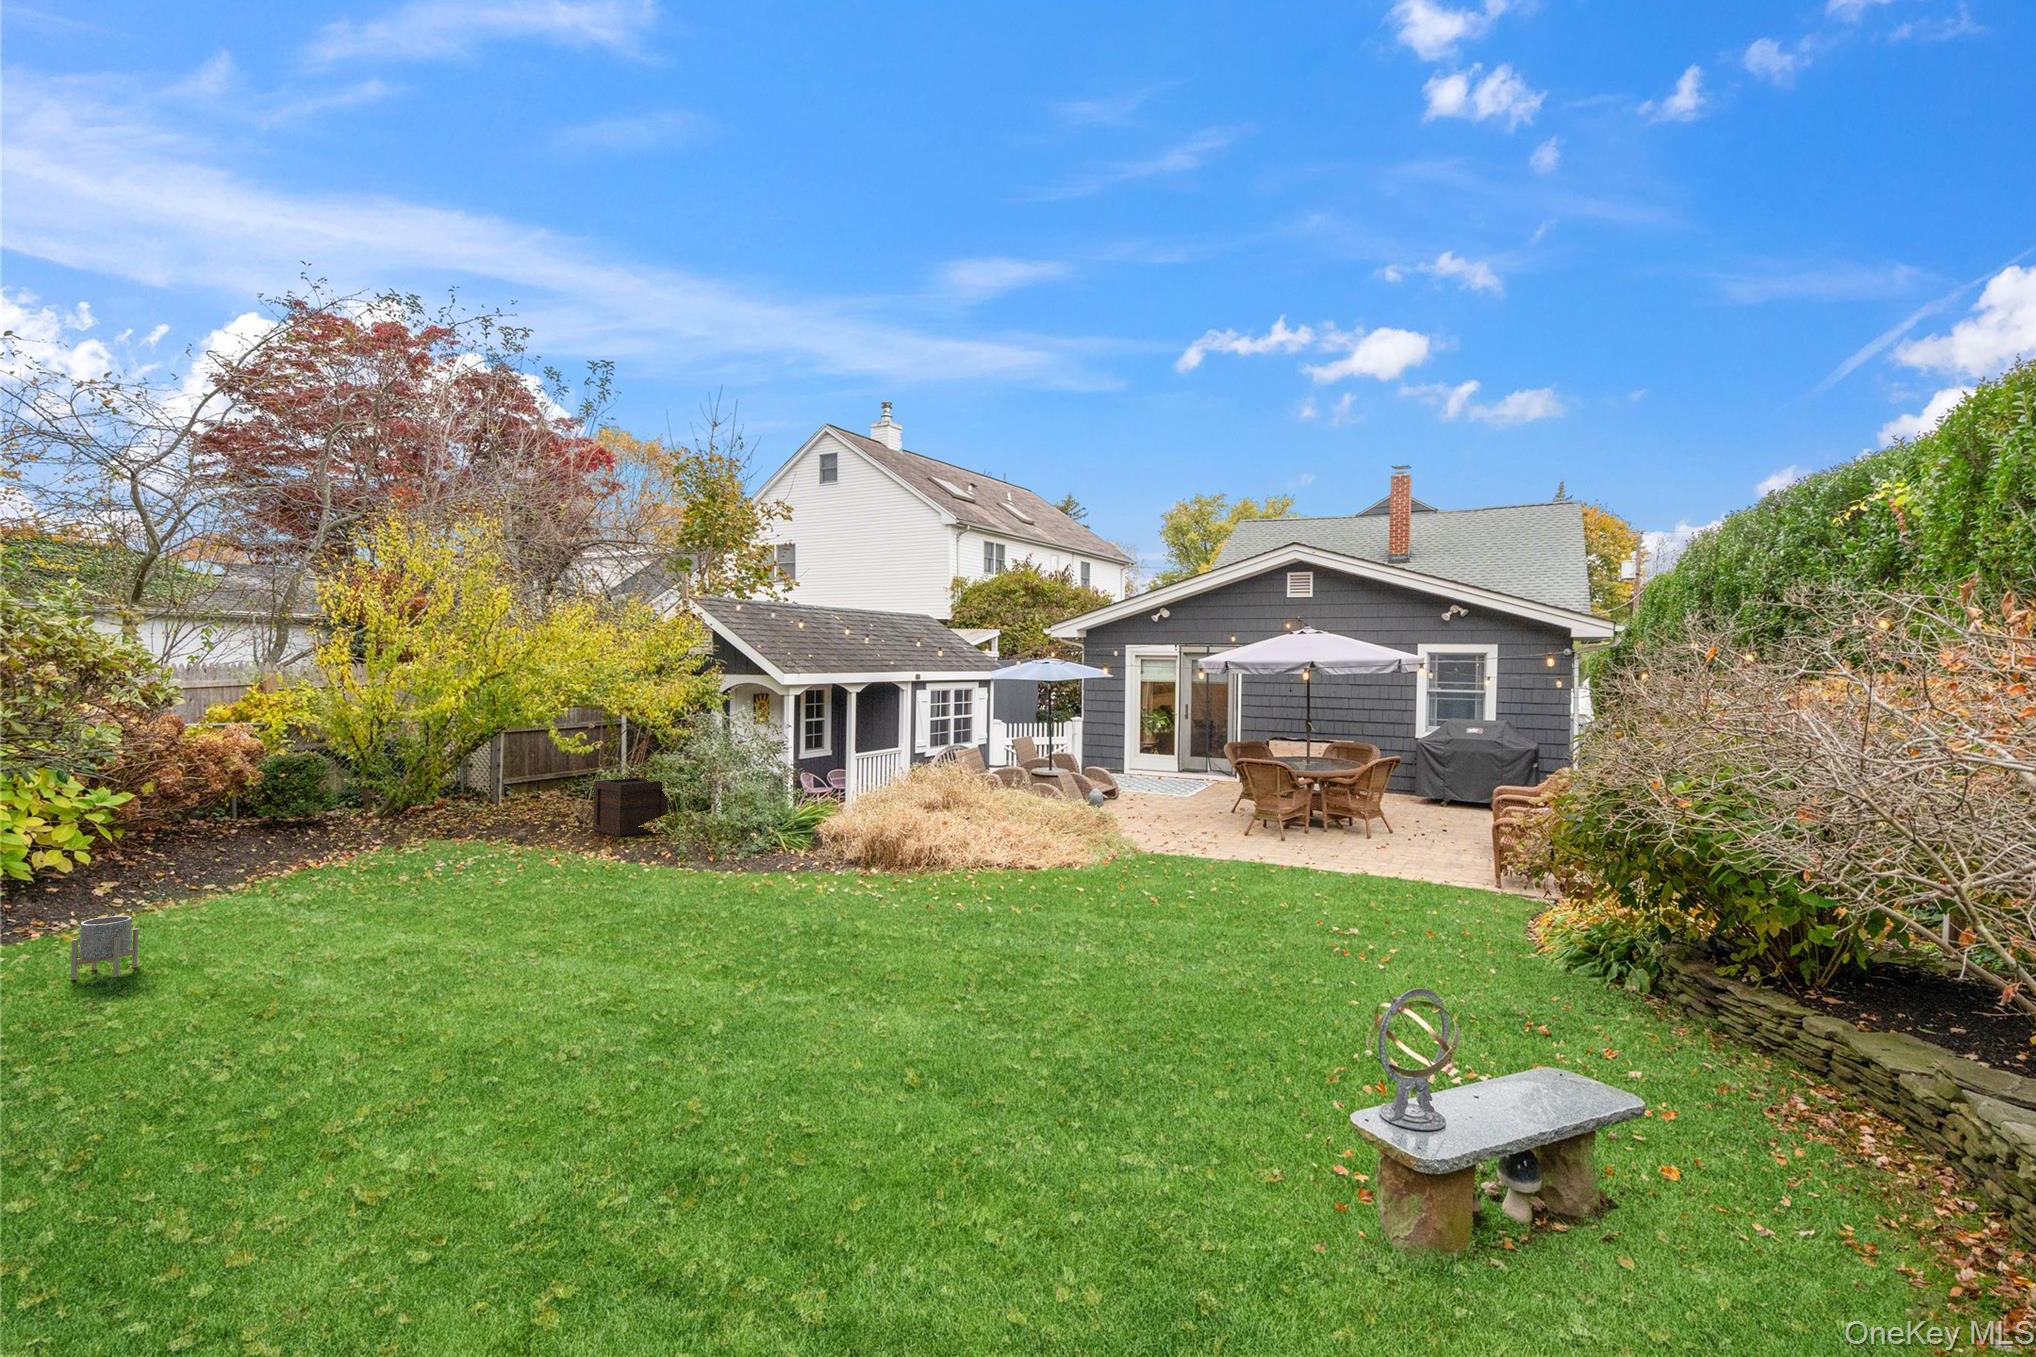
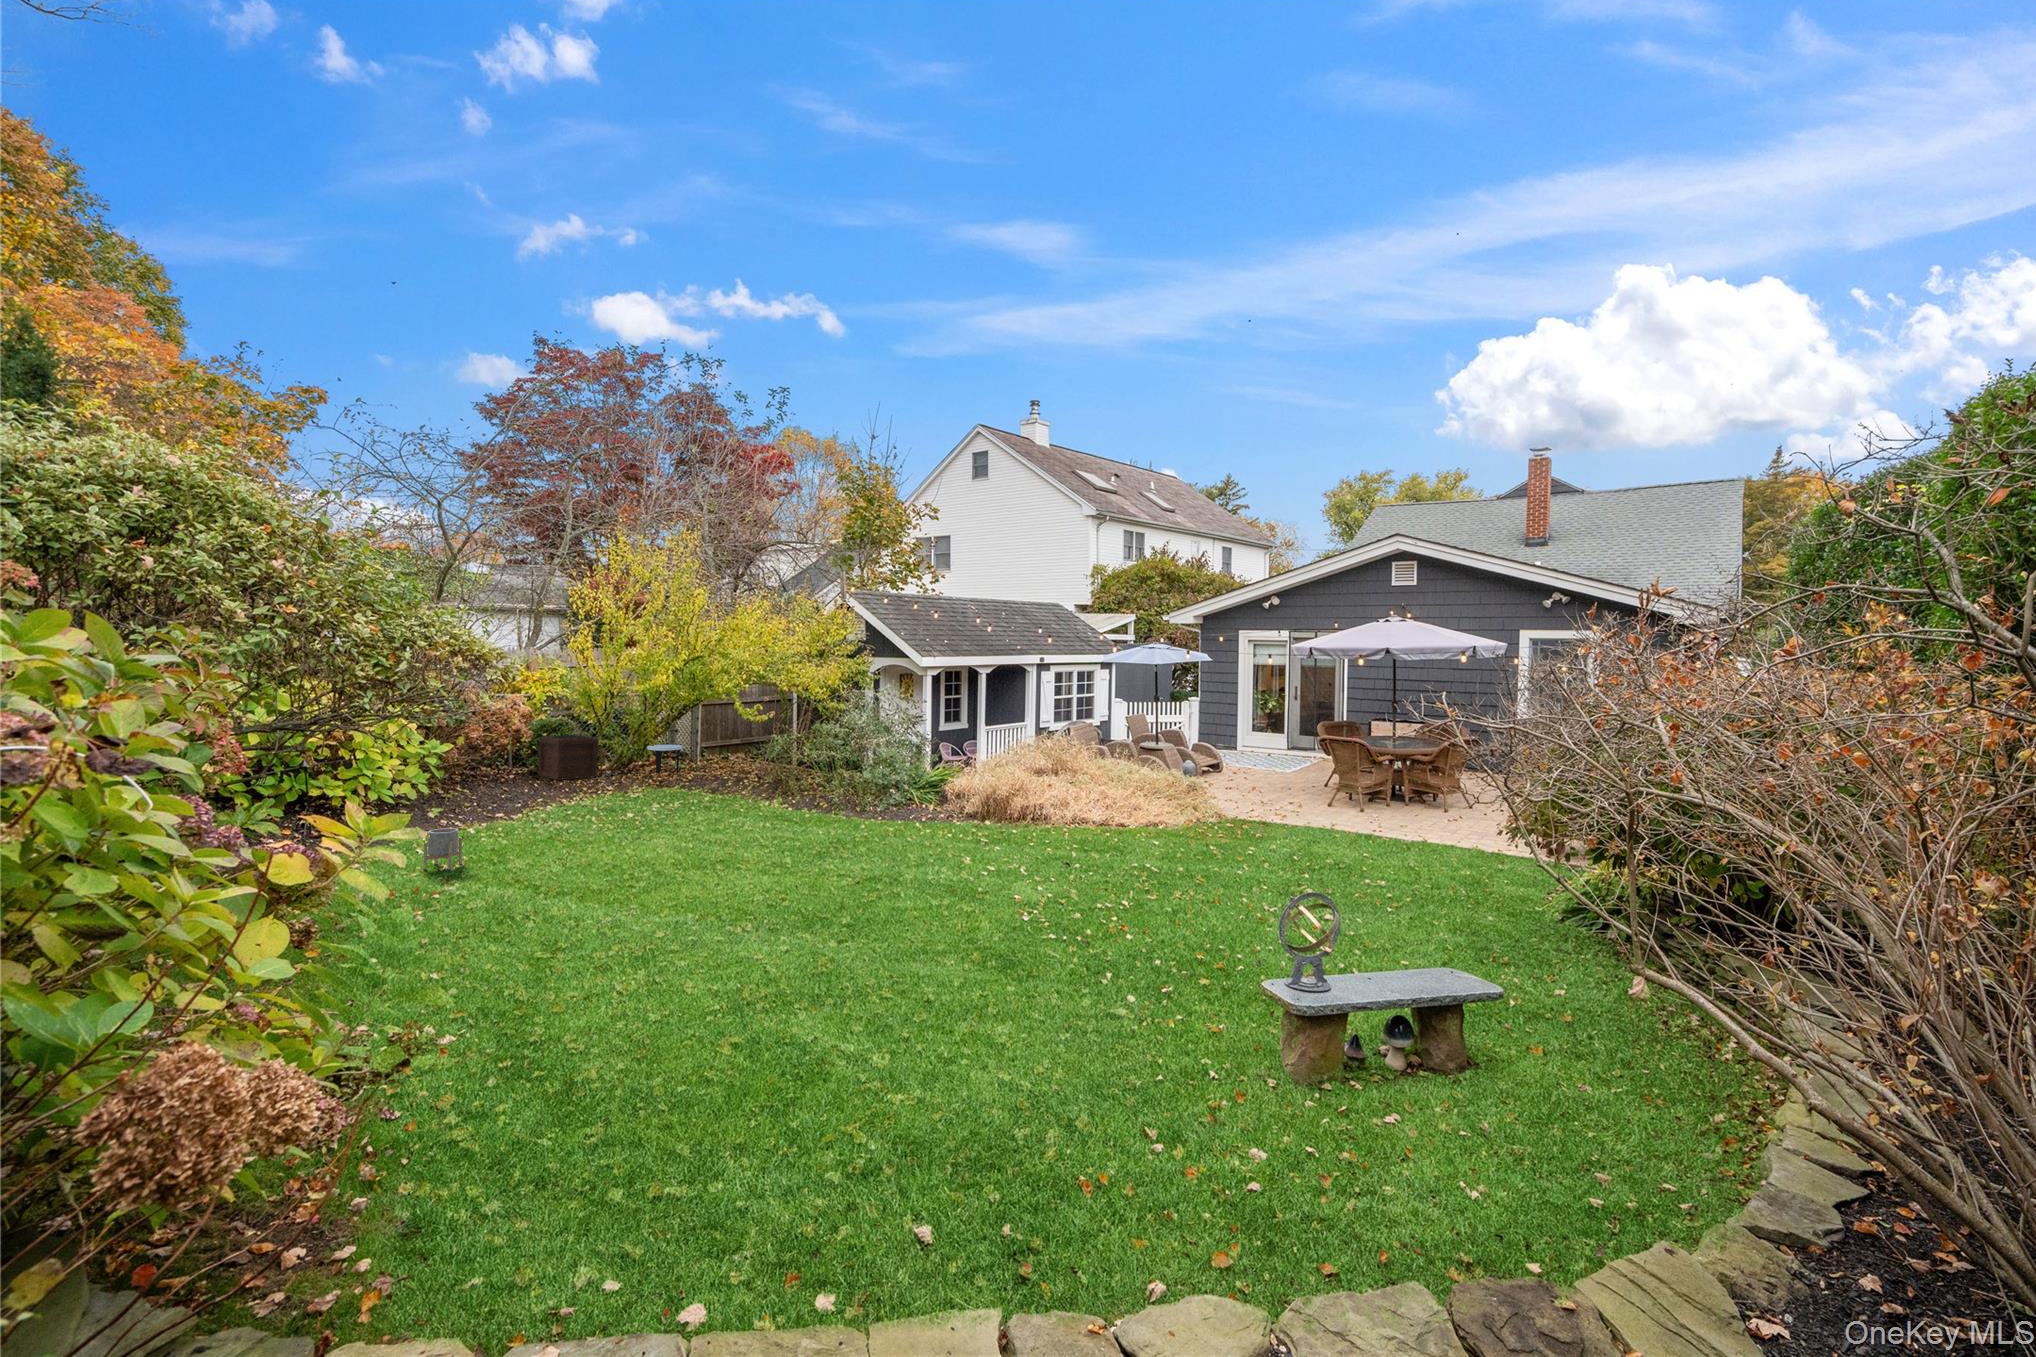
wooden crate: present [593,778,668,837] -> present [538,735,599,781]
side table: none [428,784,476,820] -> present [647,744,682,773]

